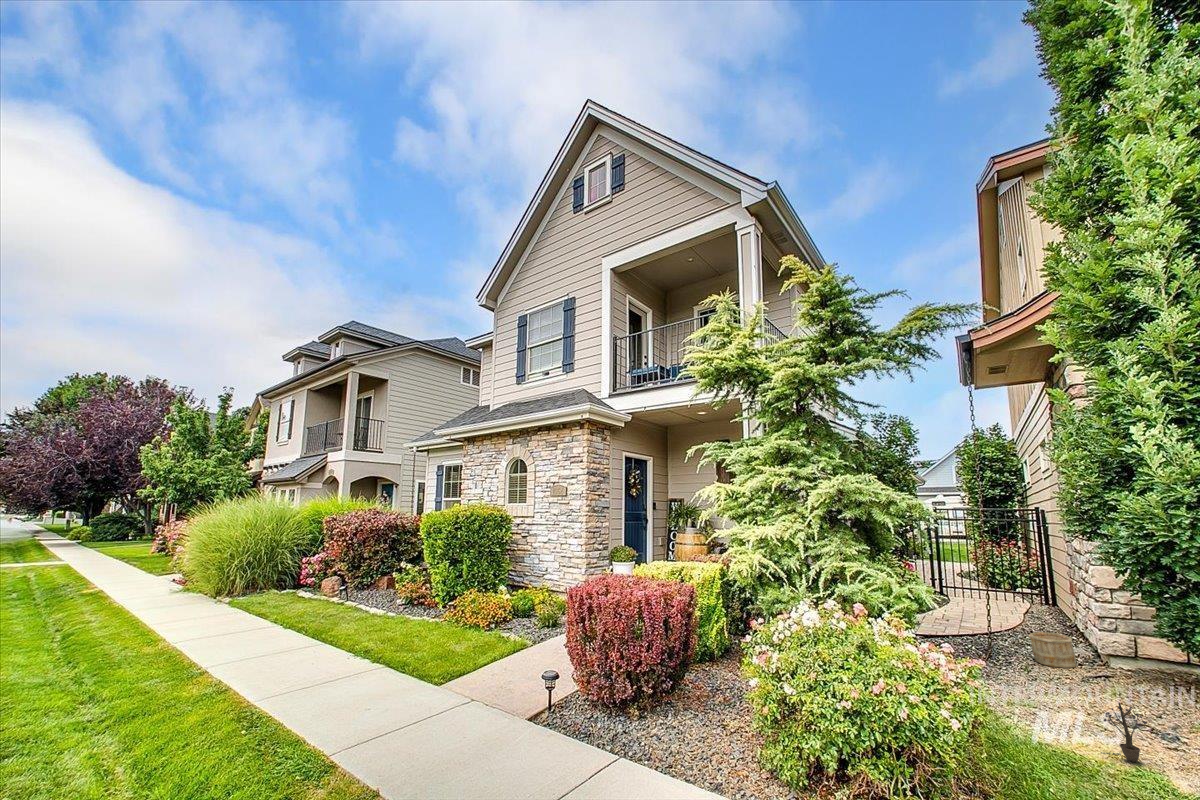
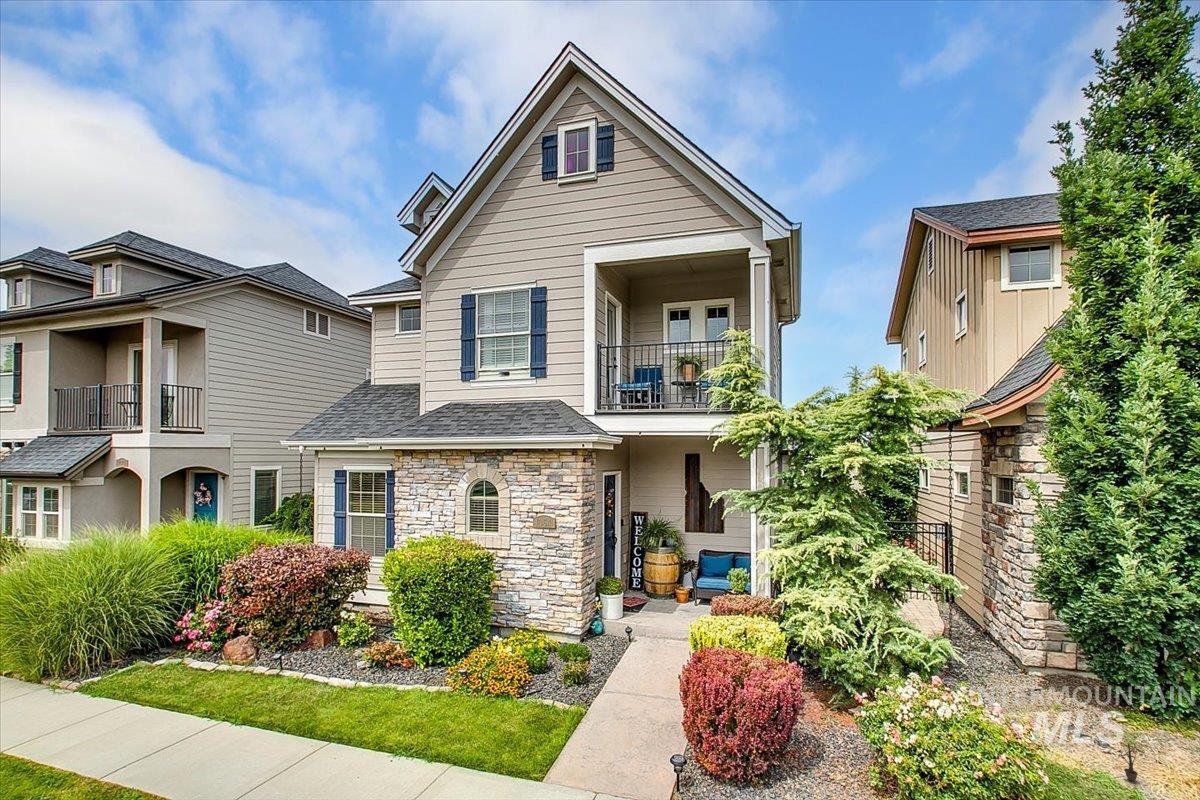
wooden bucket: present [1029,632,1076,668] -> none [994,651,1026,681]

